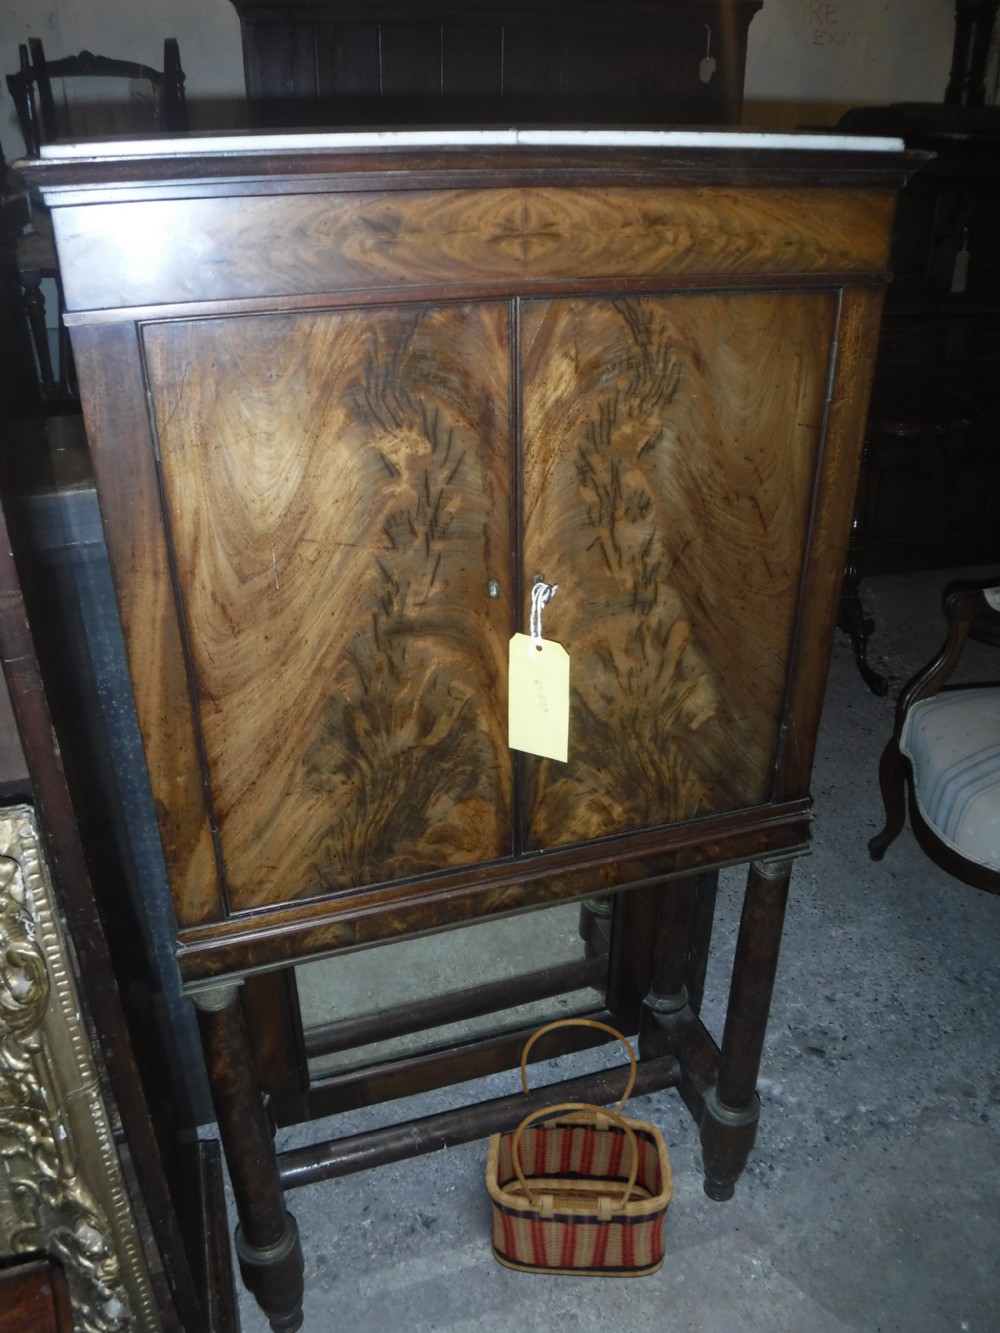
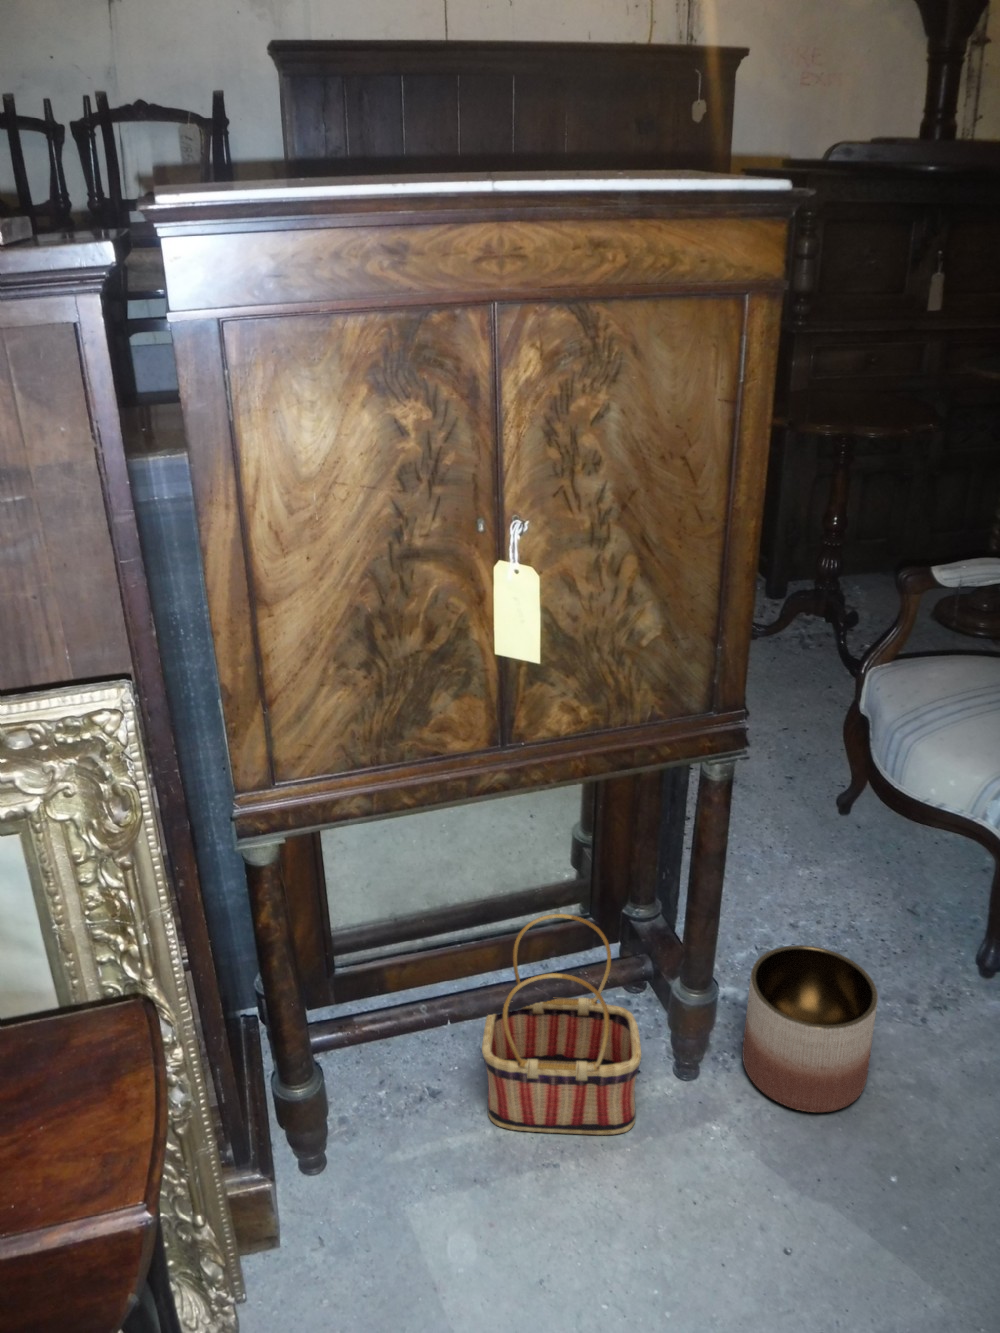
planter: none [784,1042,947,1244] -> present [742,945,878,1112]

